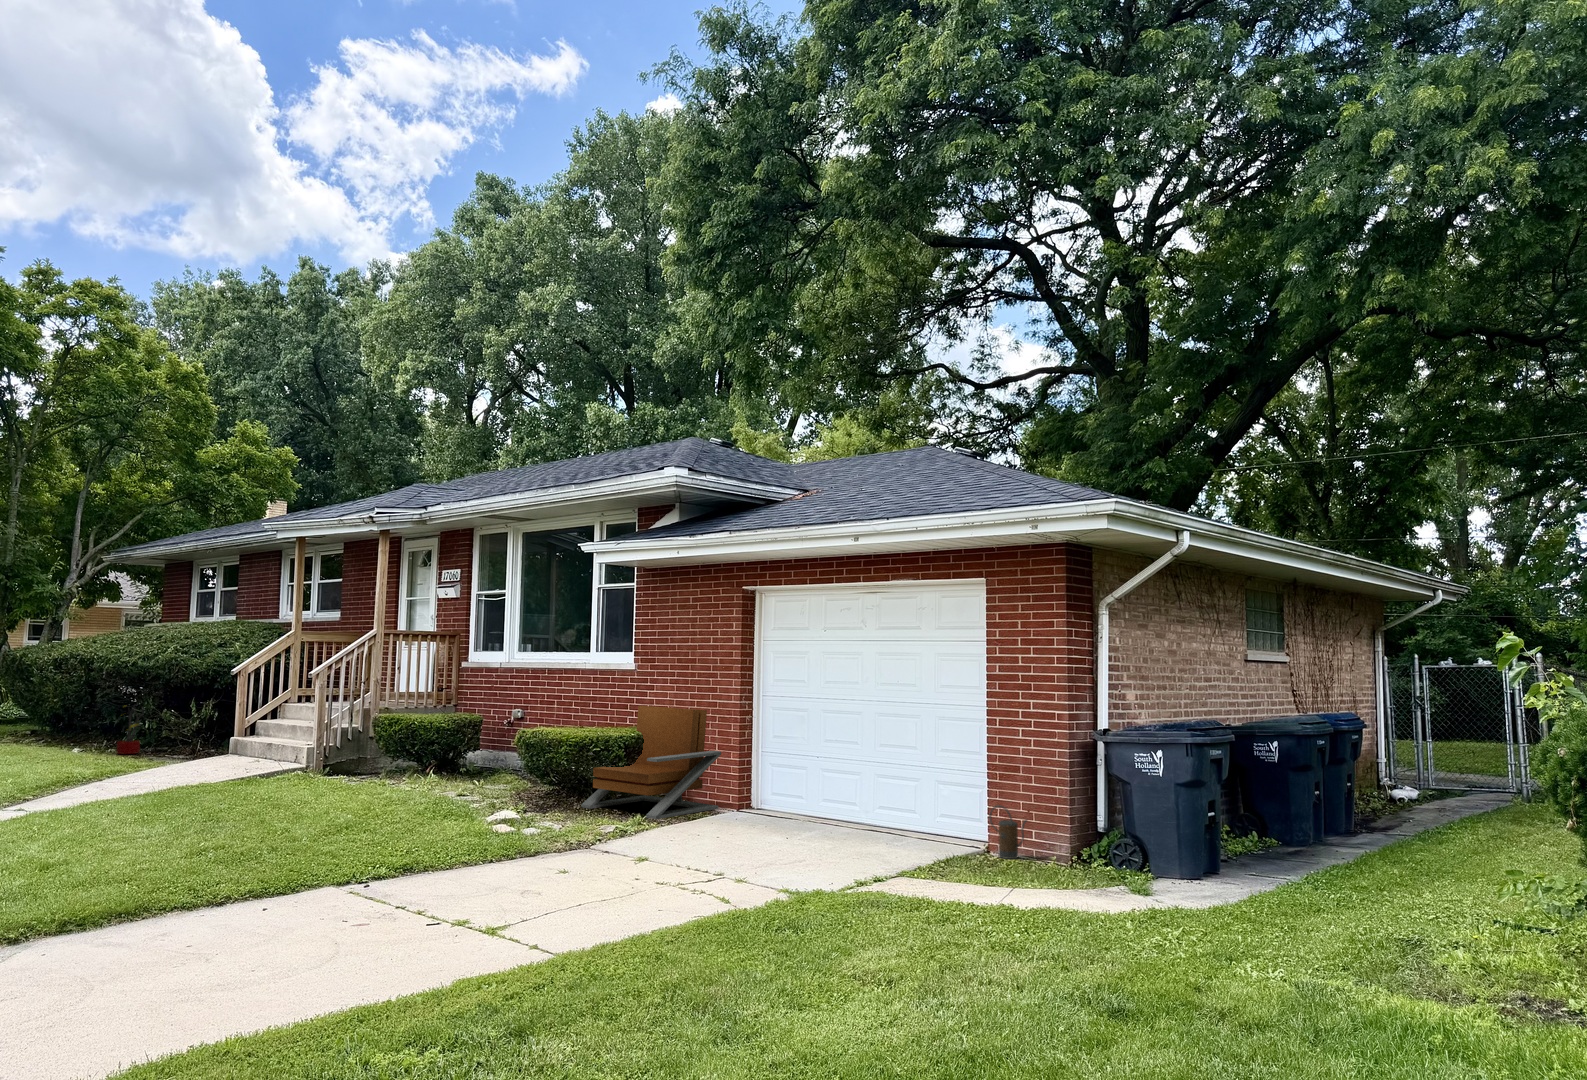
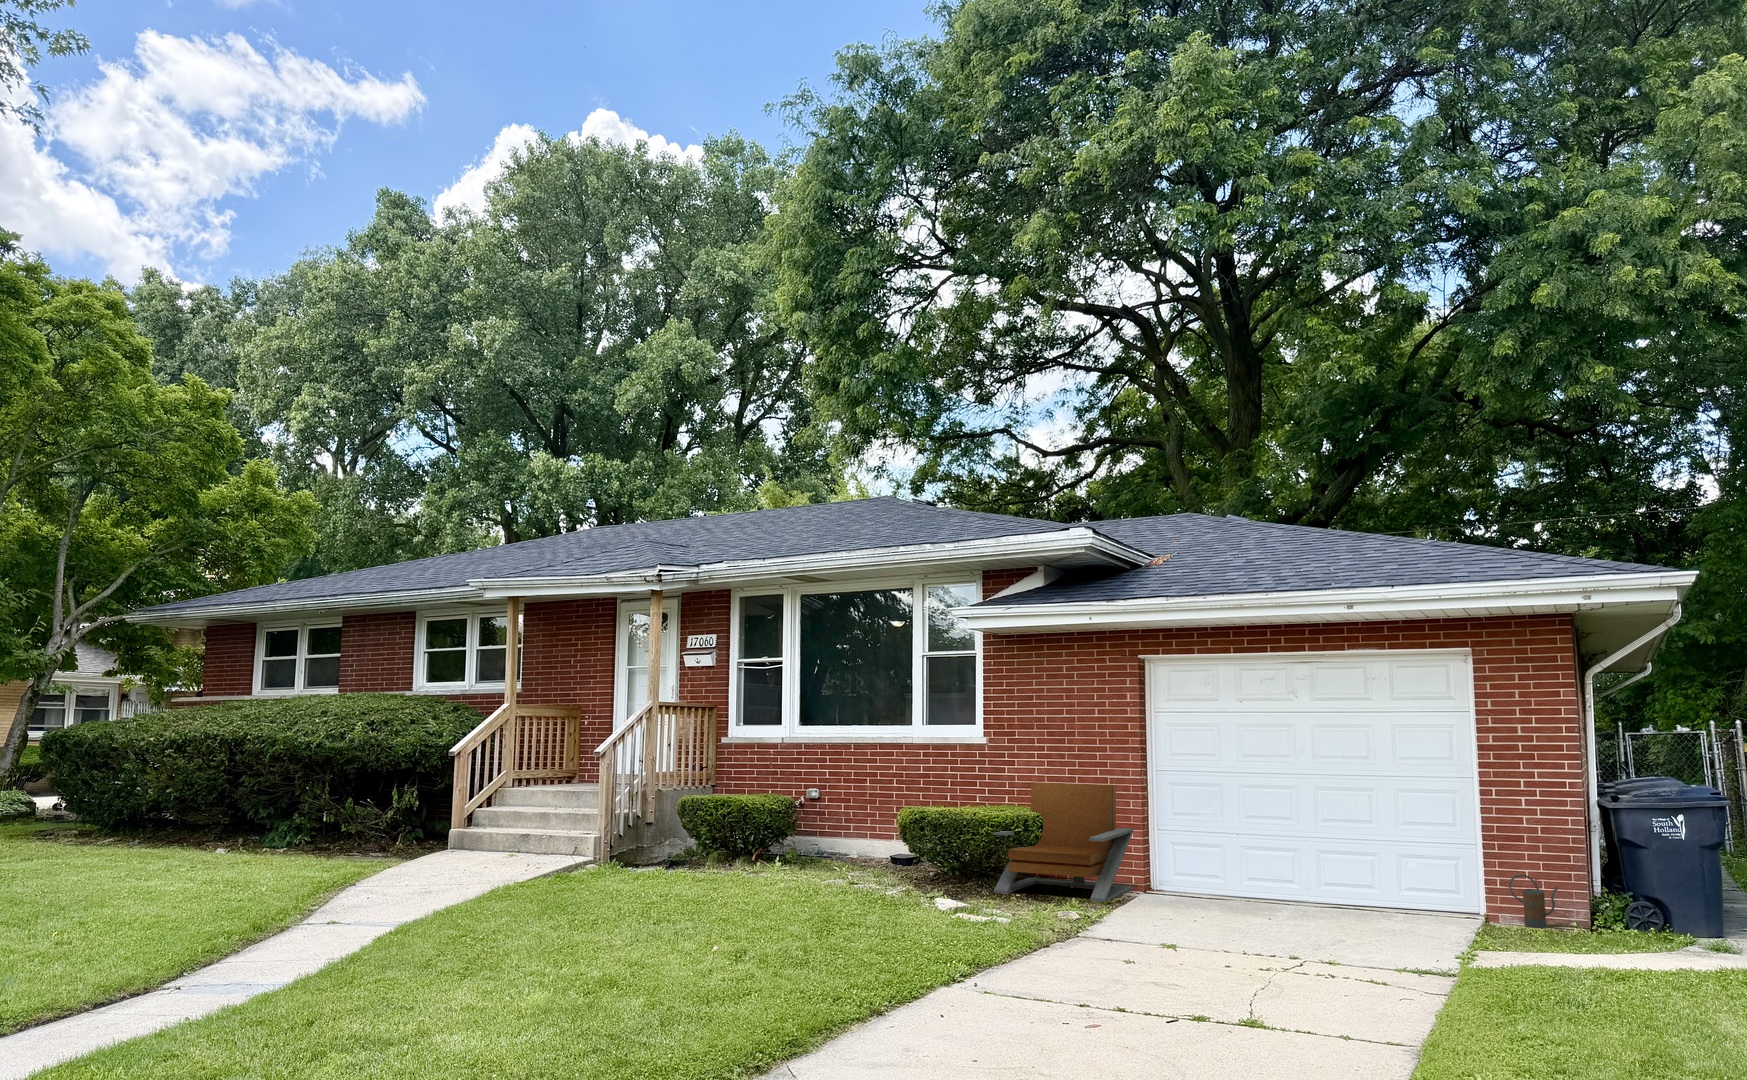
decorative plant: present [117,710,143,754] -> none [303,792,340,851]

